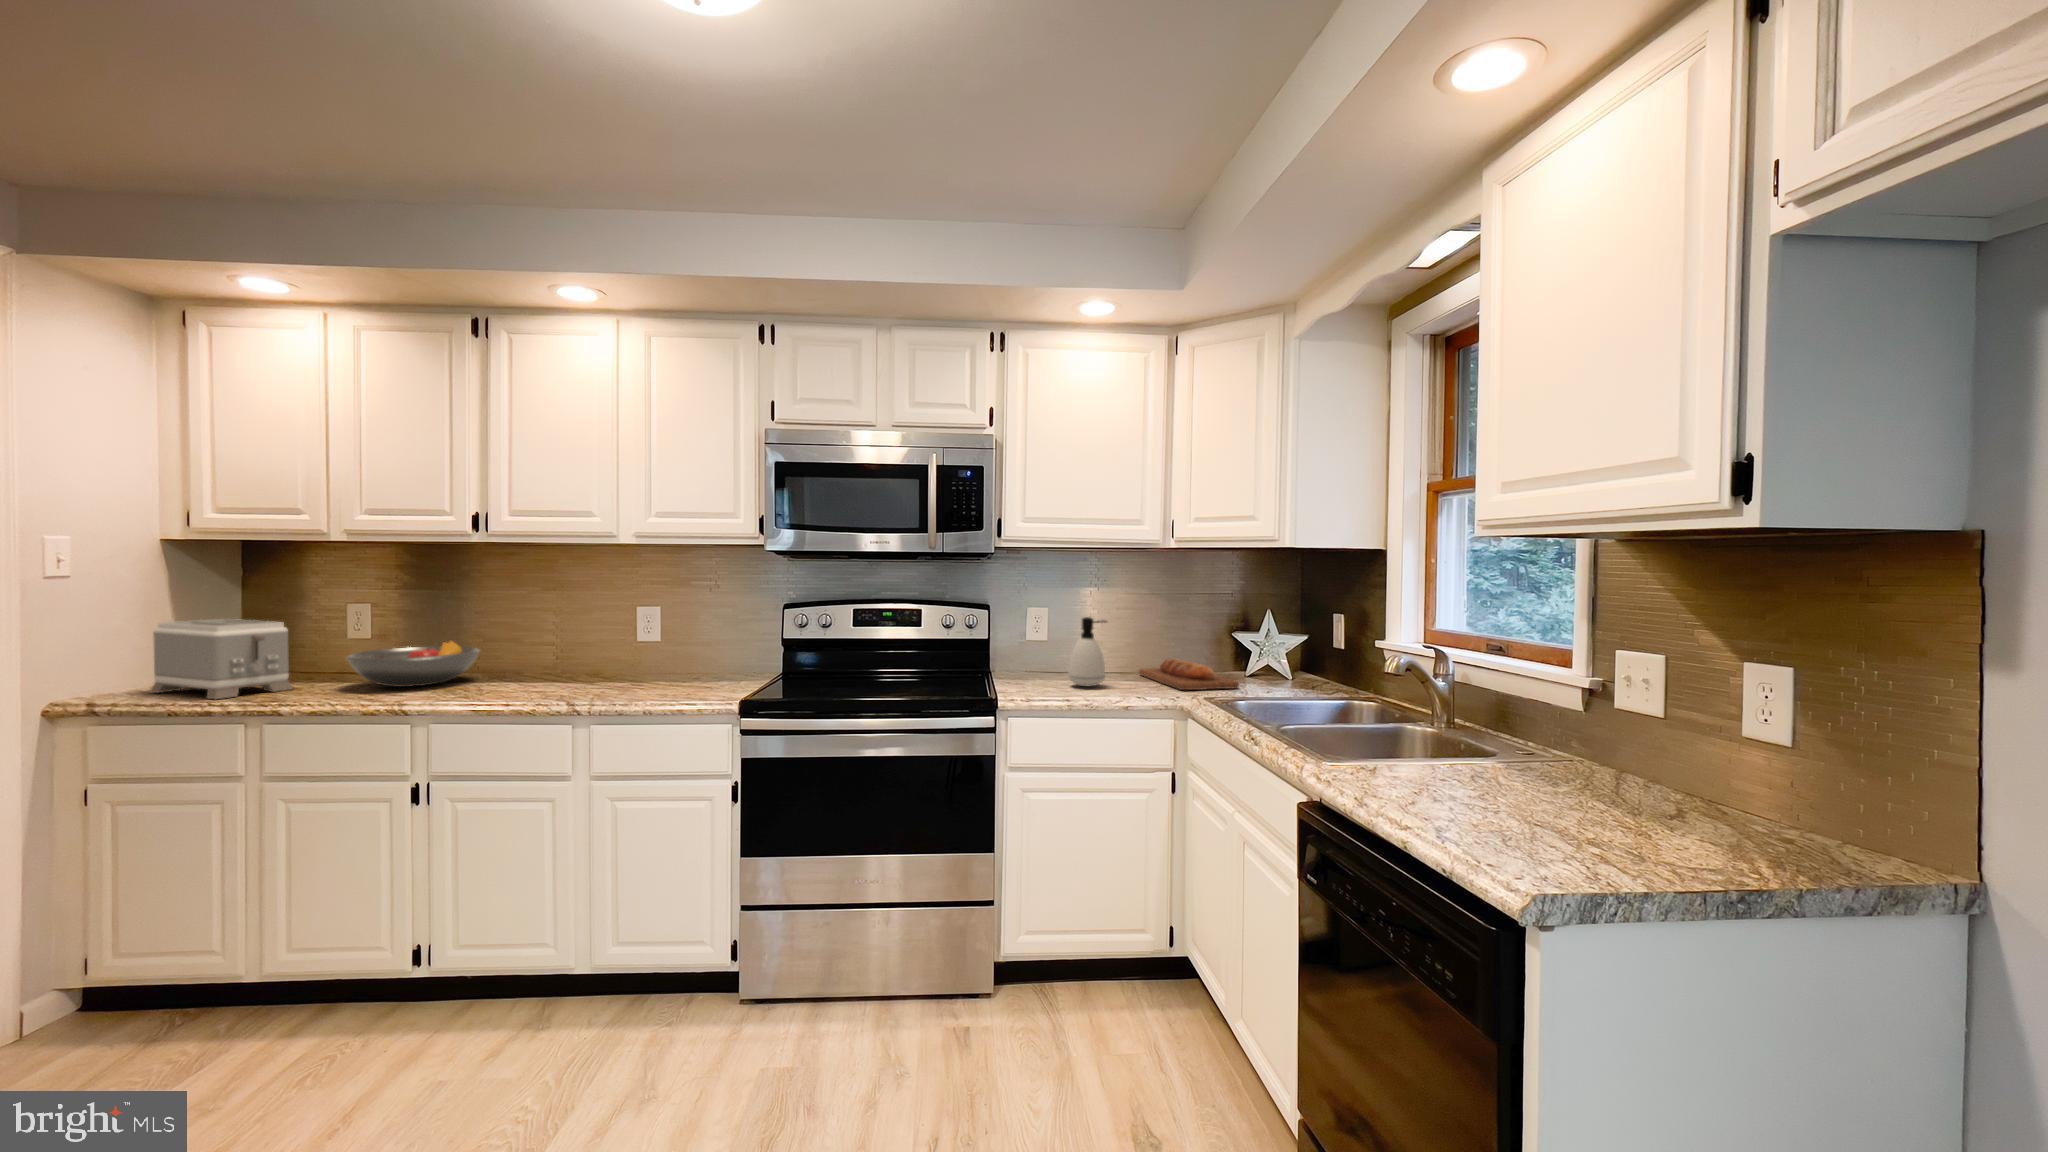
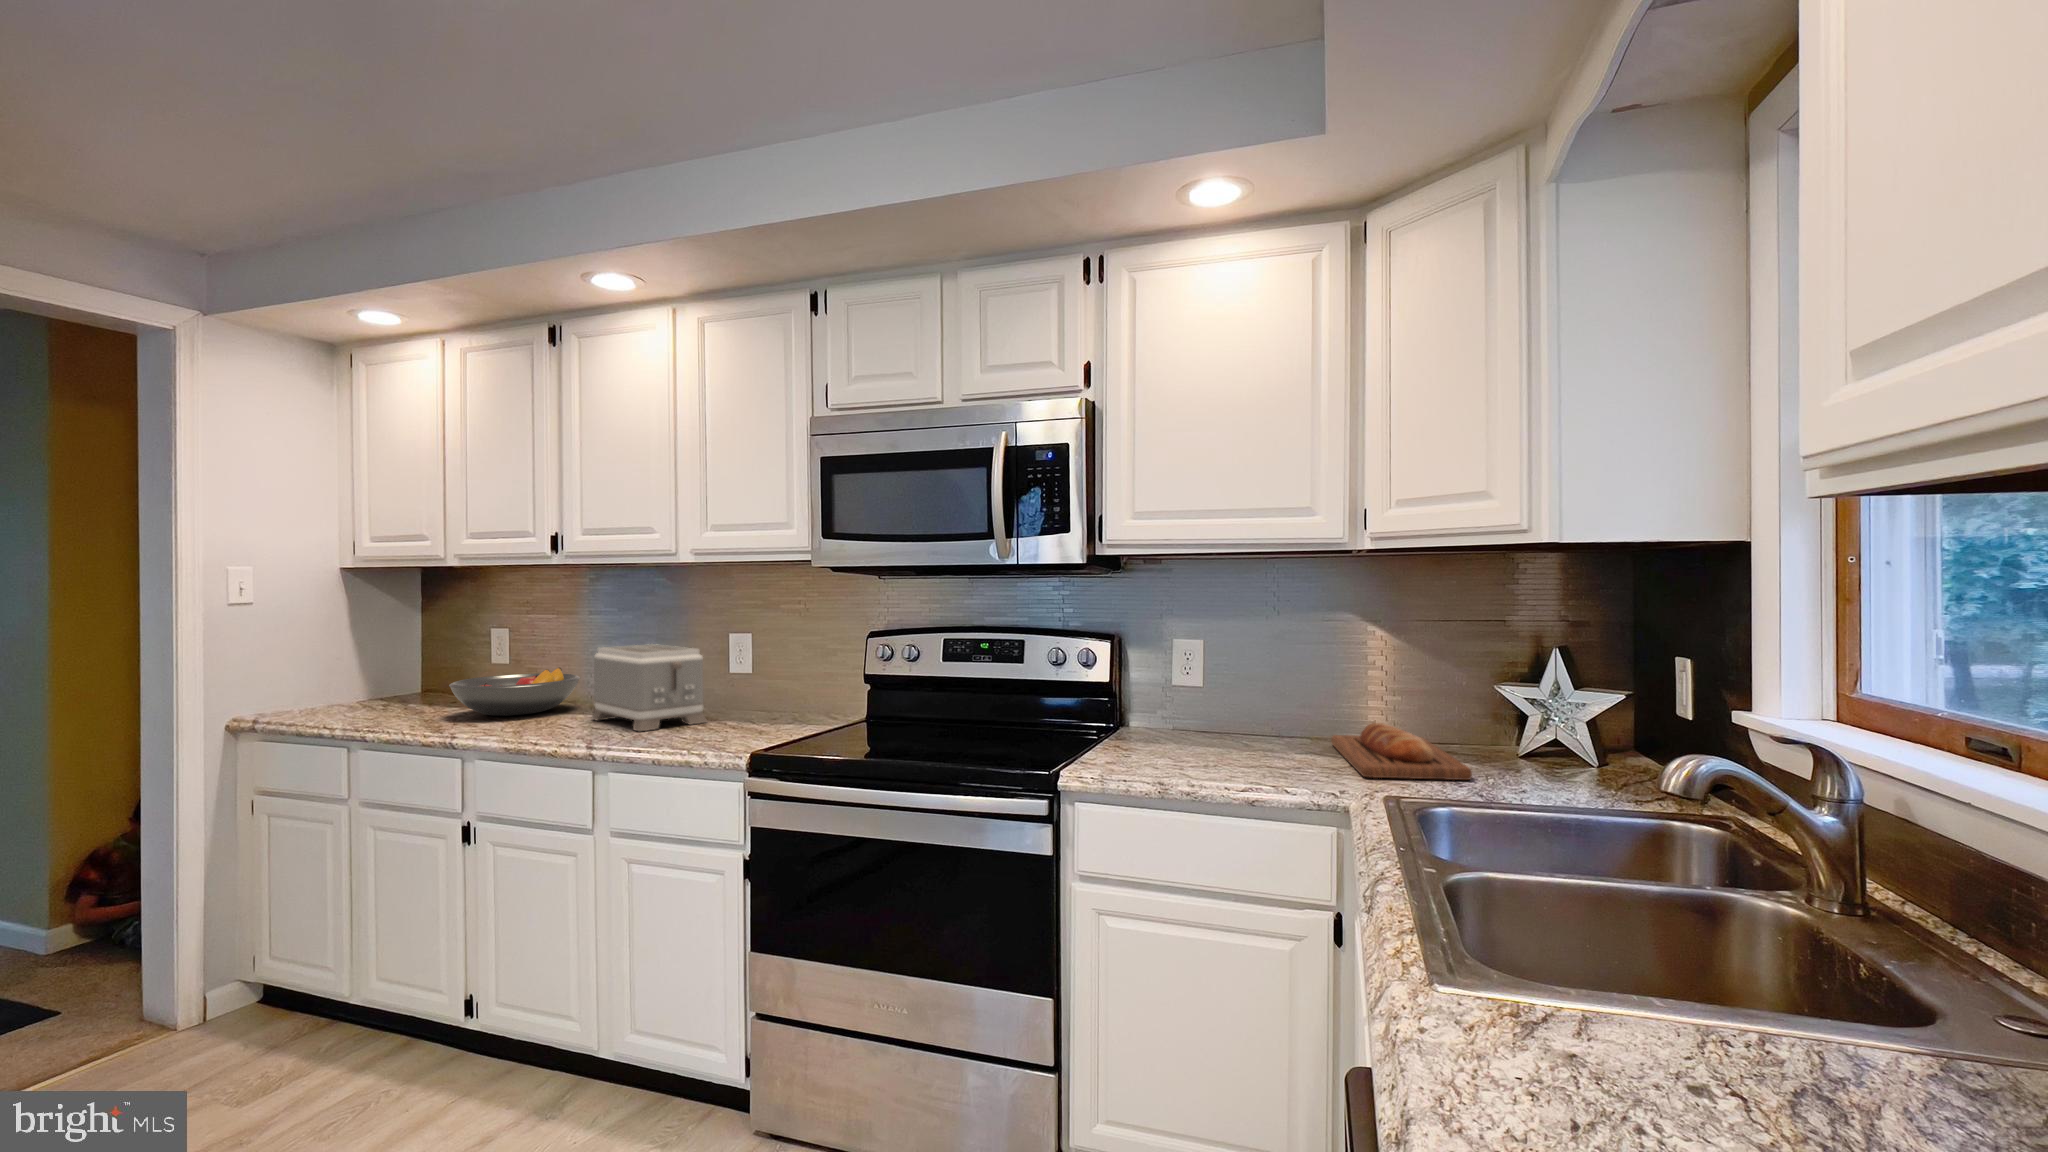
soap dispenser: present [1068,617,1106,686] -> none [1194,657,1251,761]
toaster: present [151,619,294,699] -> present [592,644,707,731]

